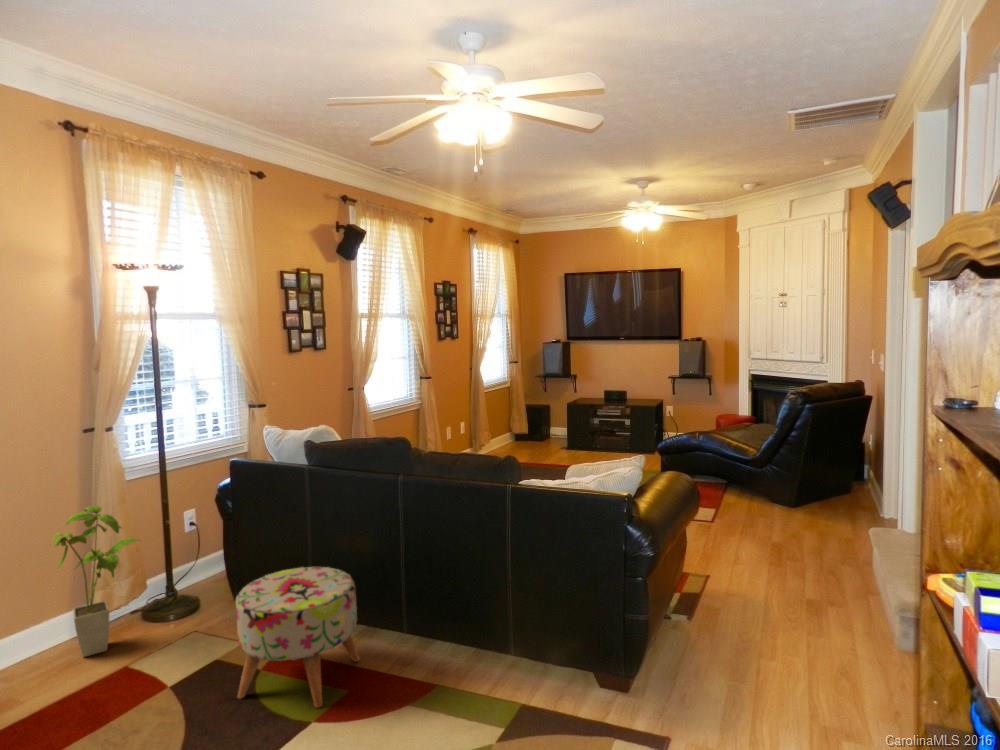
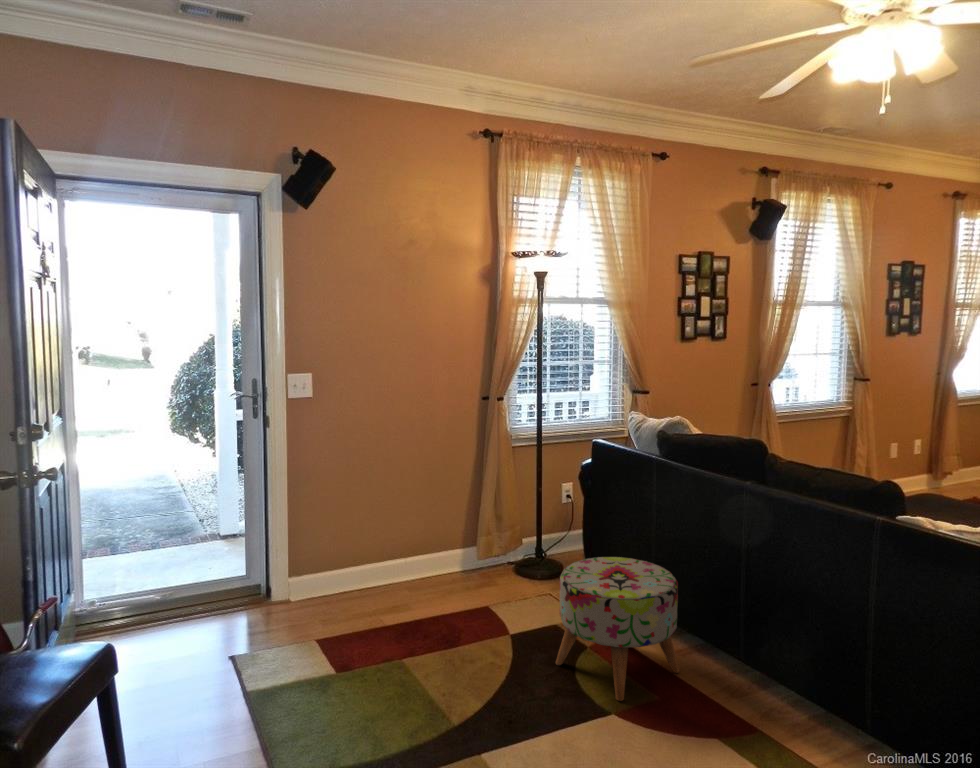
house plant: present [51,506,138,657] -> none [448,462,516,588]

